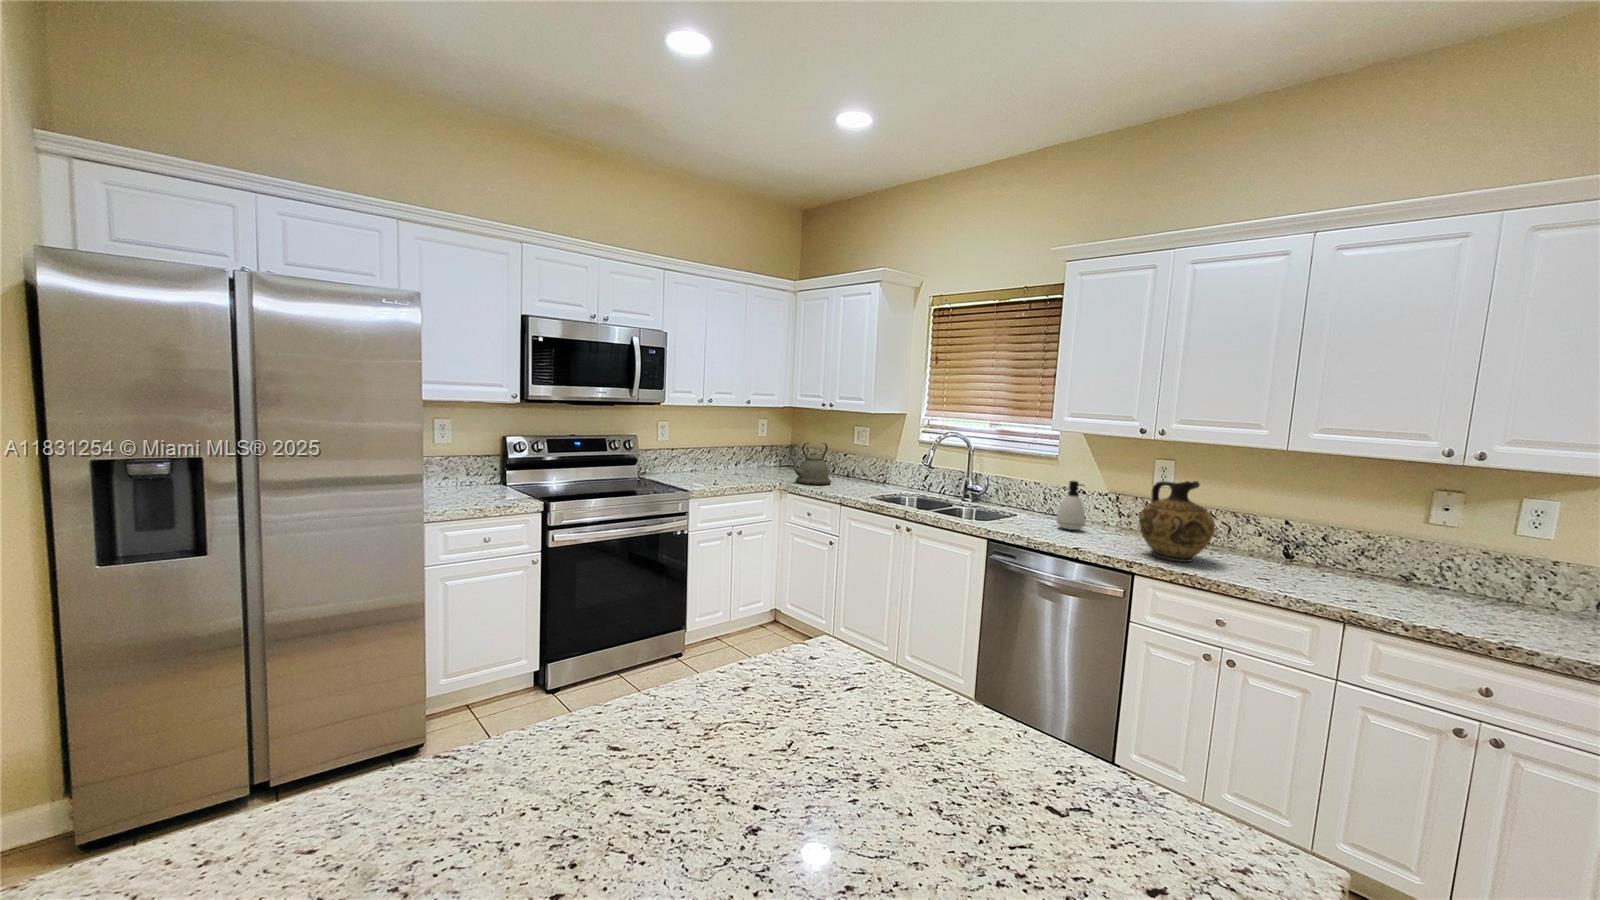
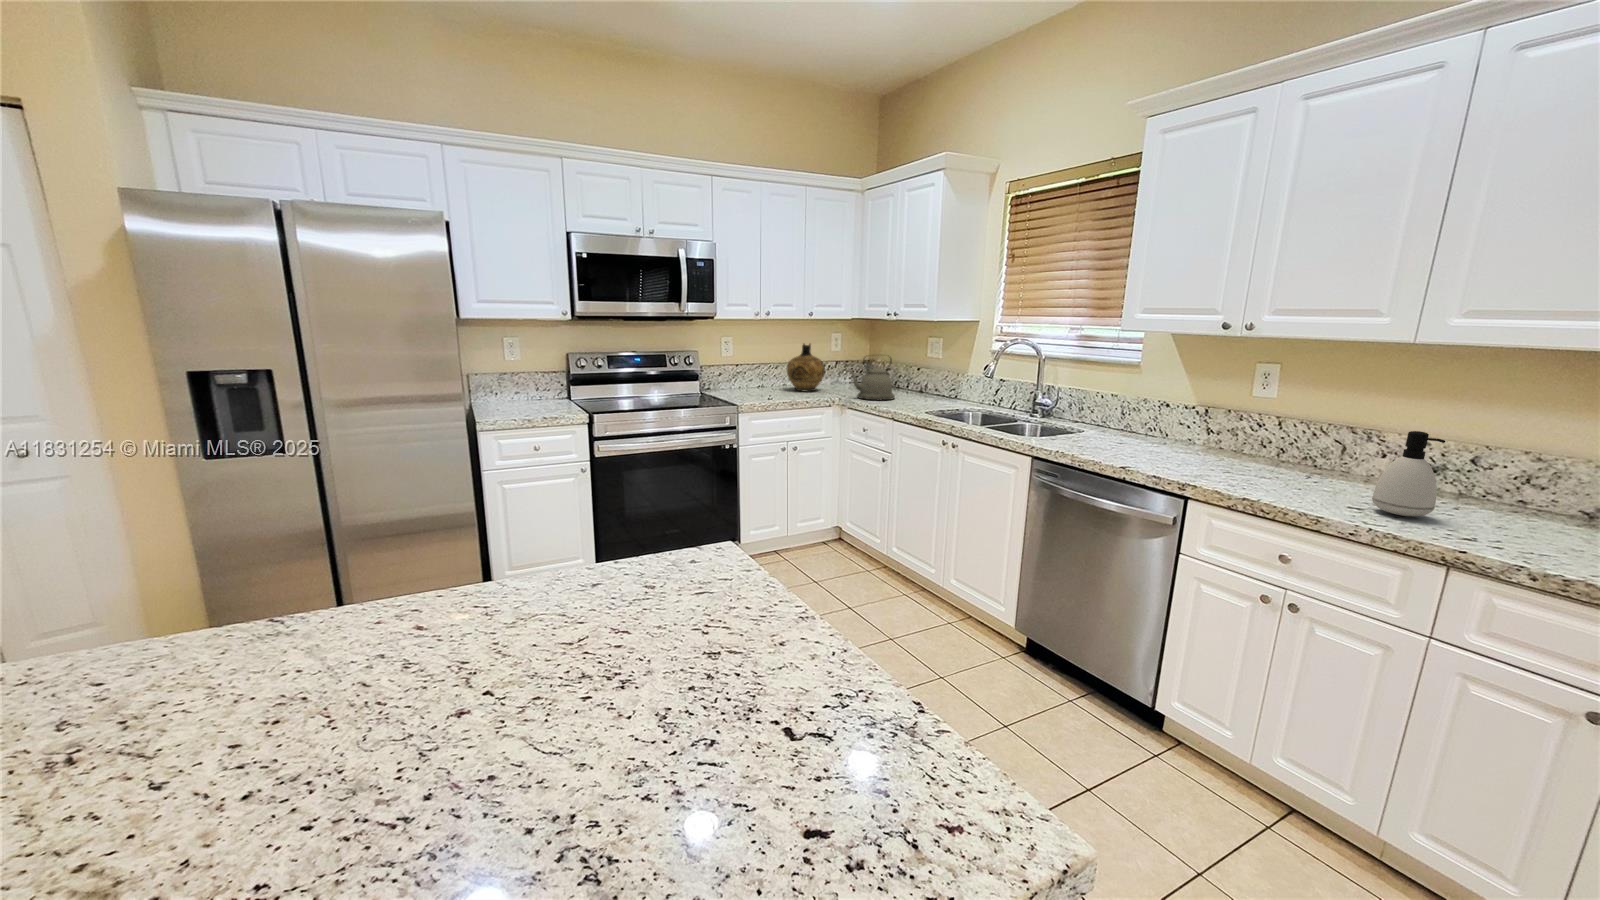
soap dispenser: present [1057,481,1085,530] -> present [1372,431,1445,516]
ceramic jug: present [1139,481,1215,562] -> present [787,344,825,391]

